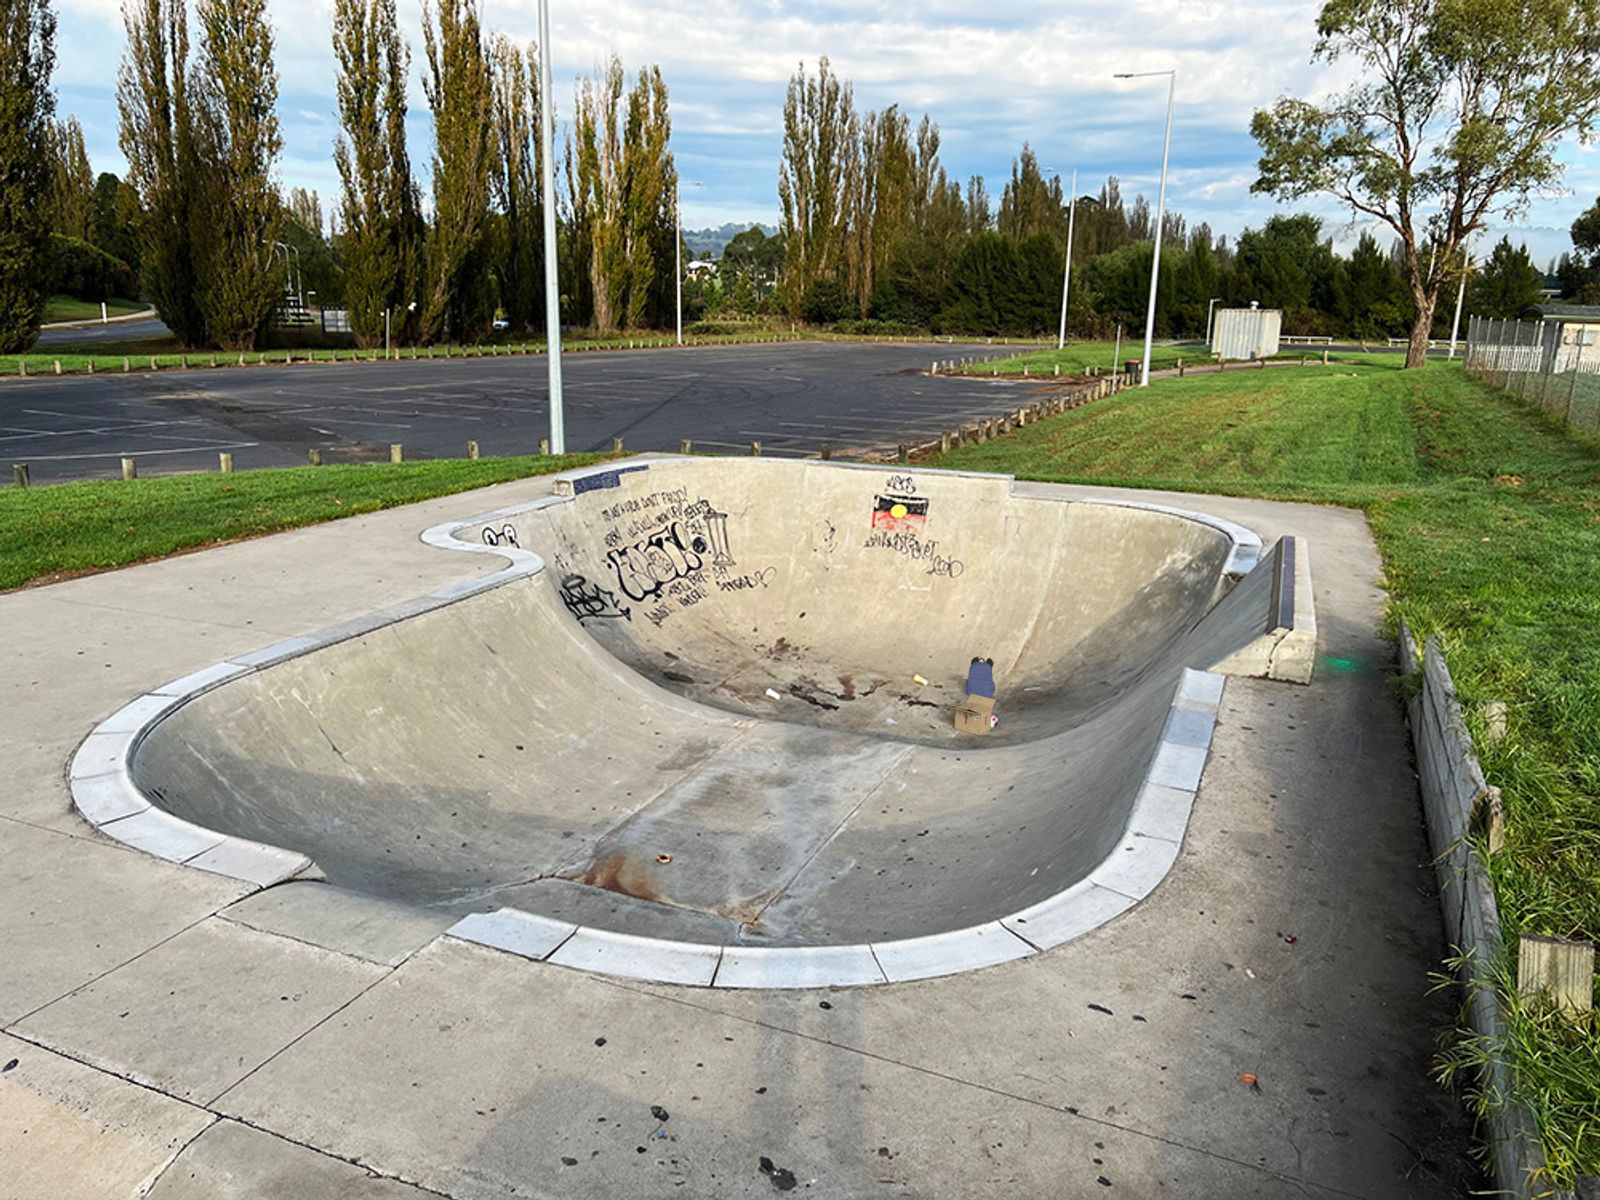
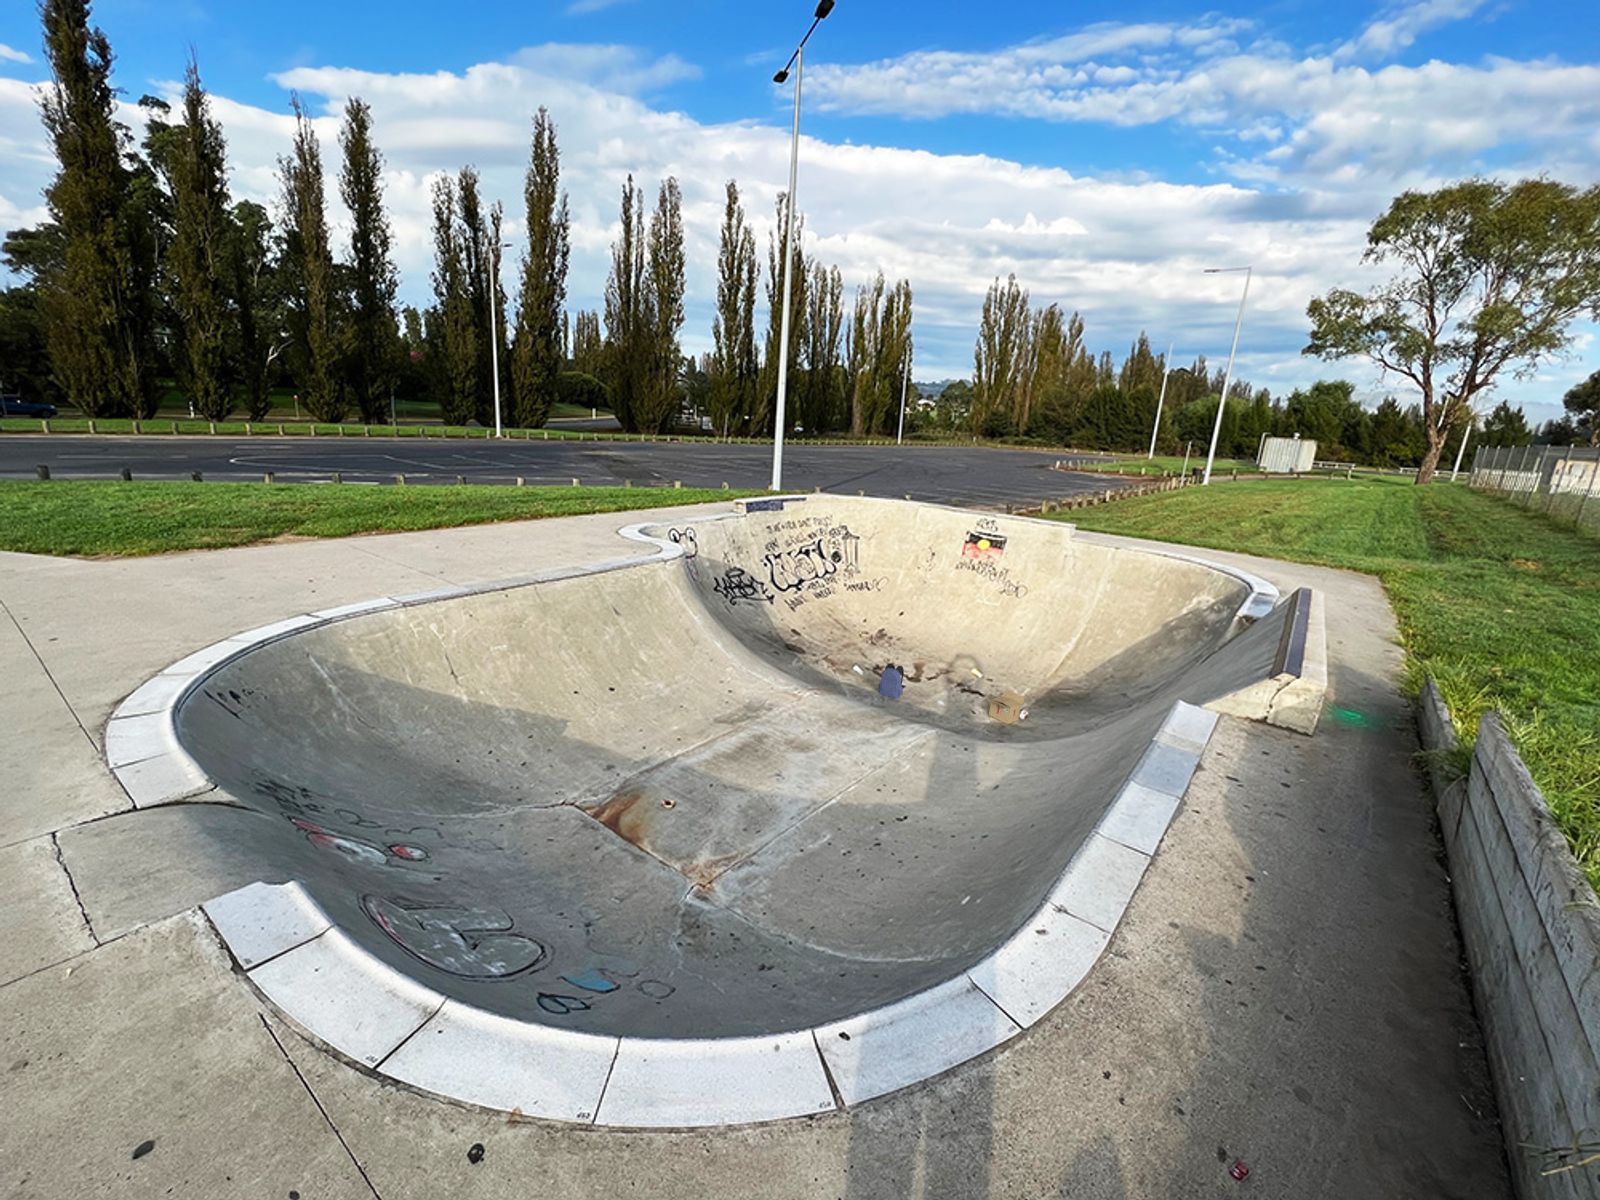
backpack: present [965,657,995,698] -> present [878,663,904,699]

